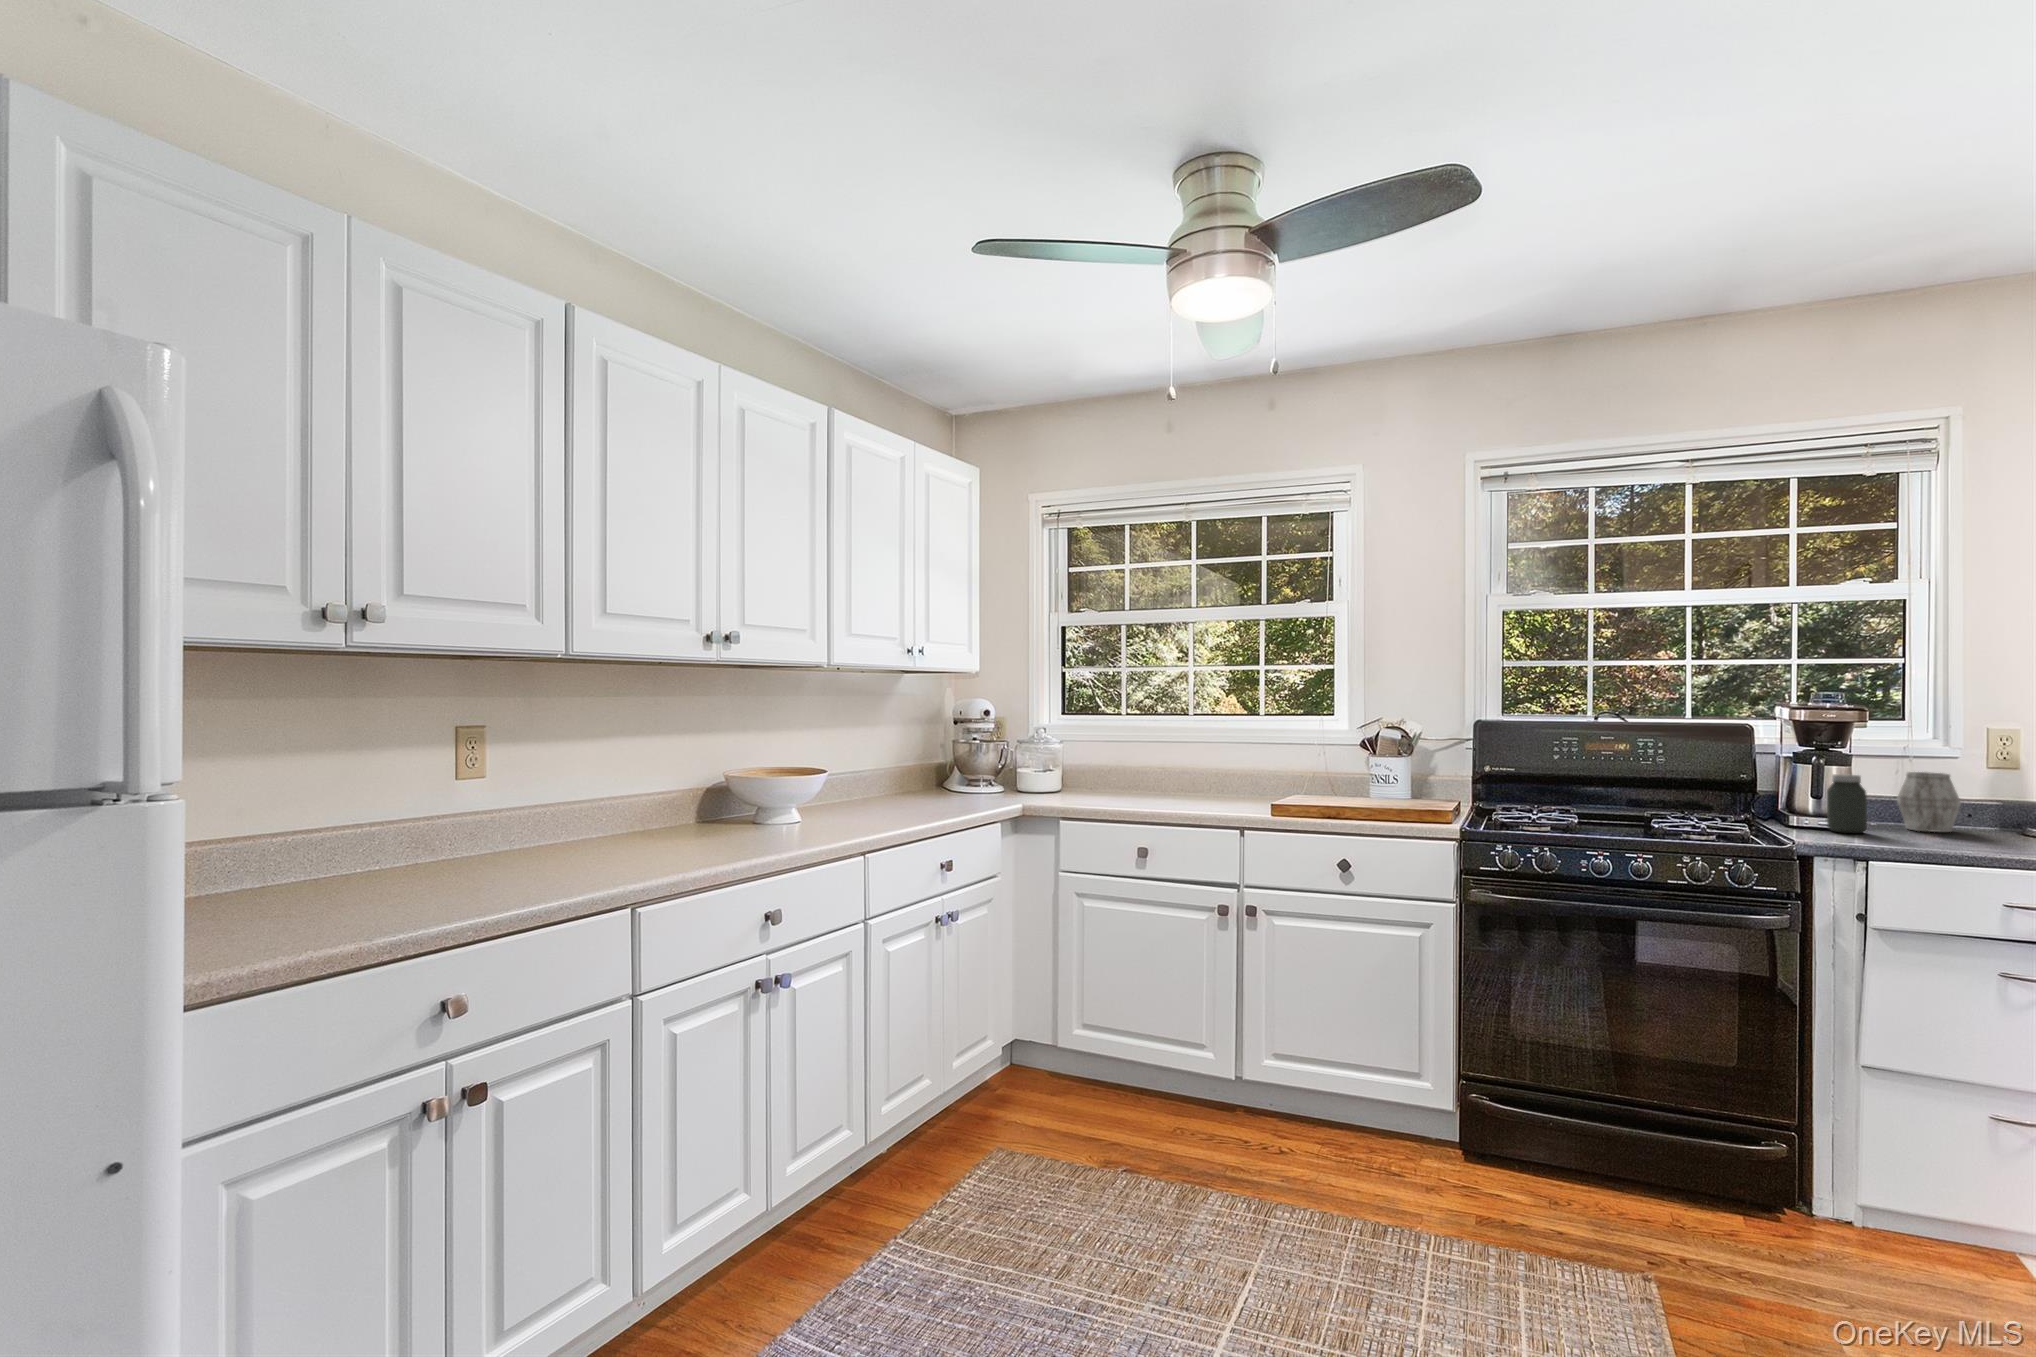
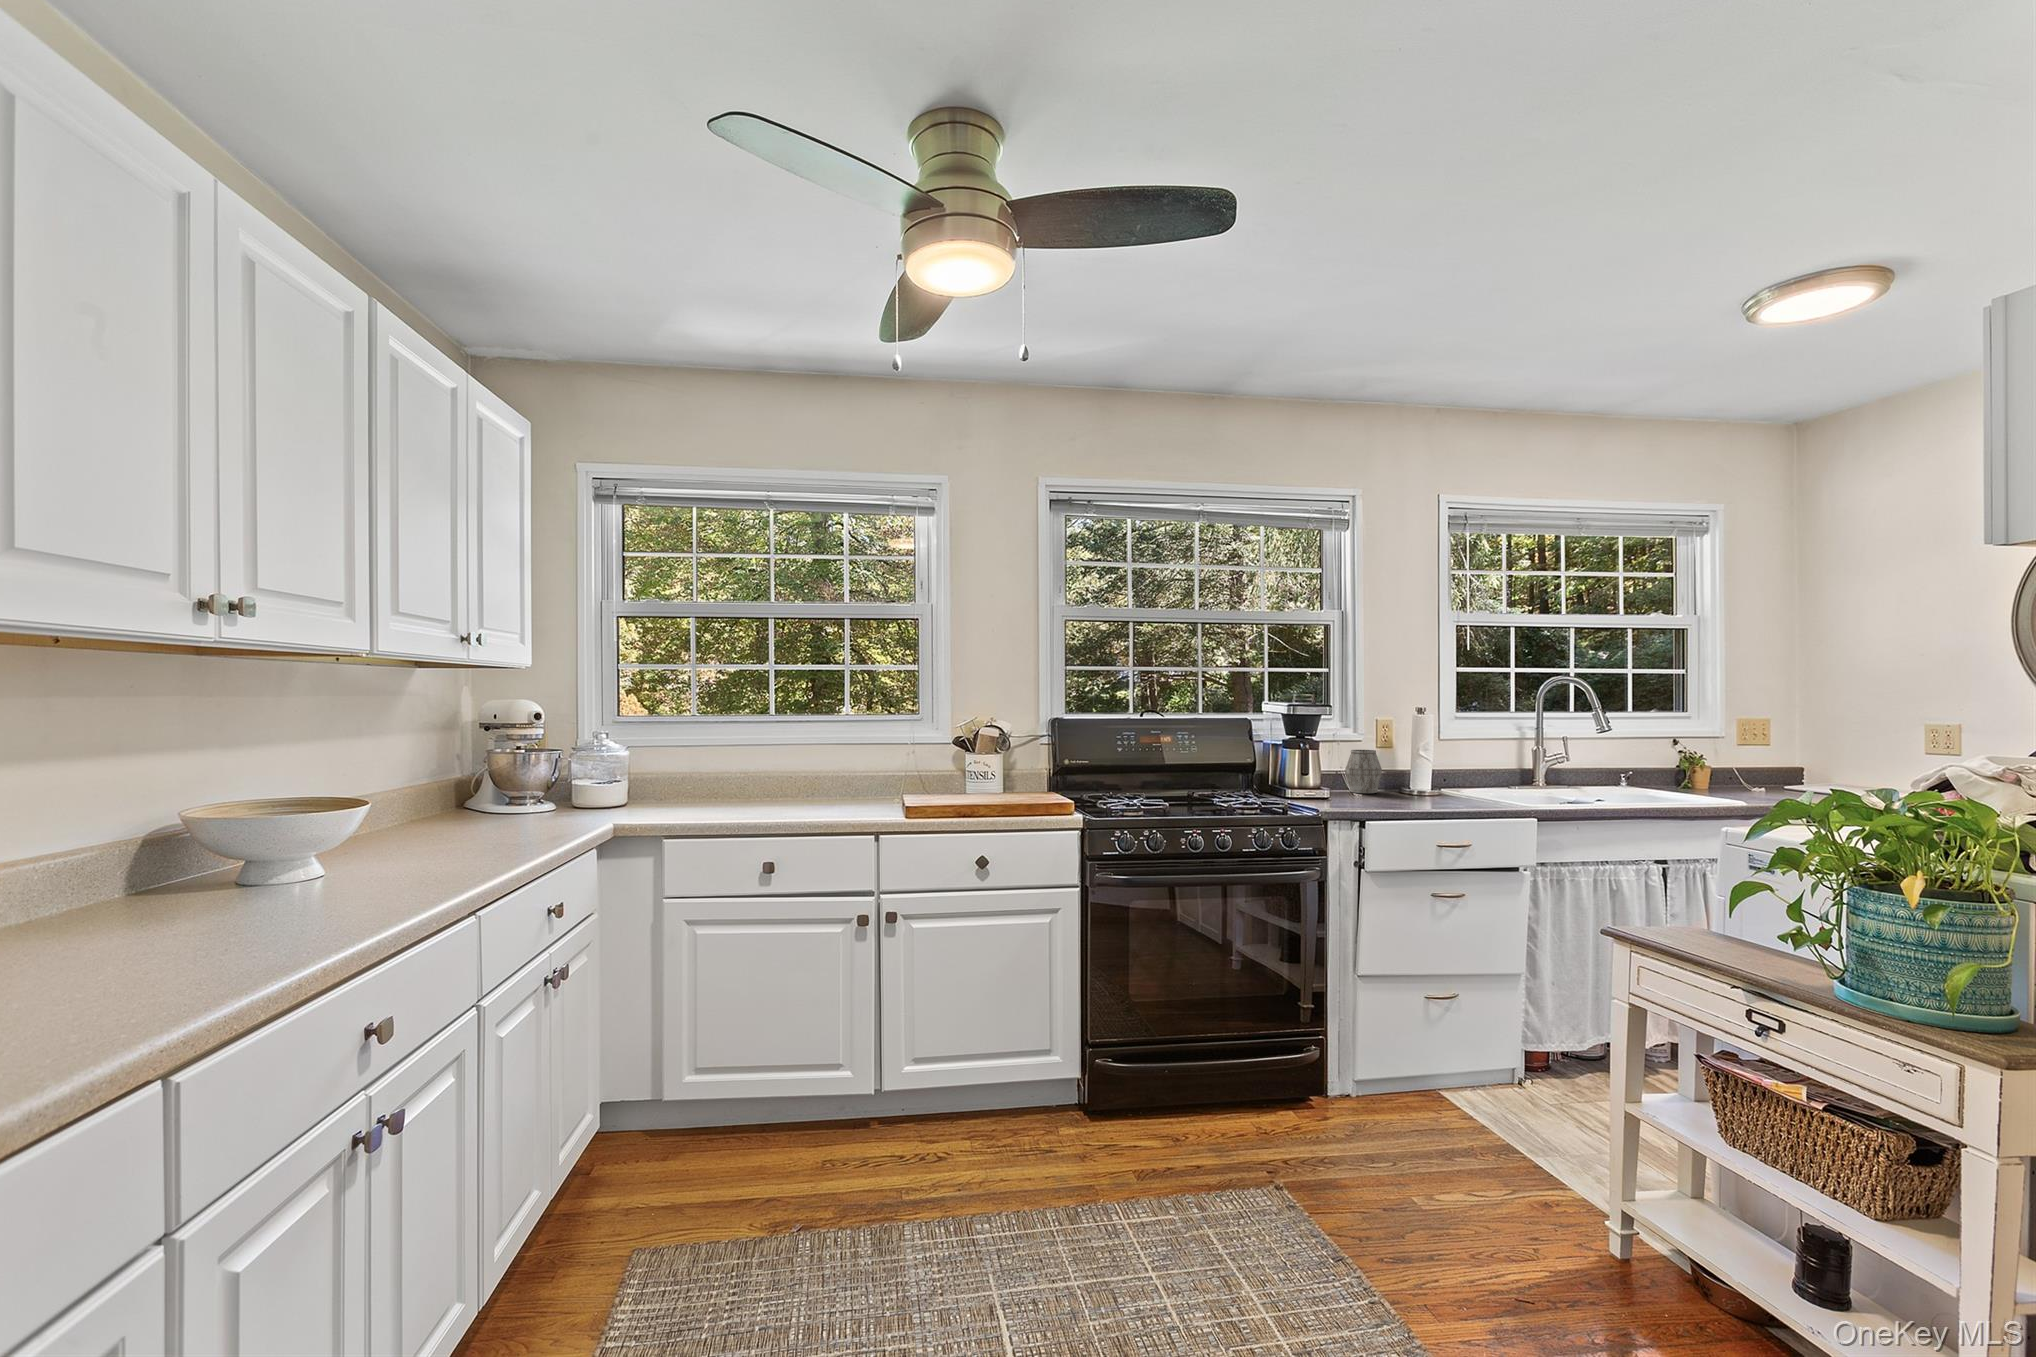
jar: present [1827,774,1867,833] -> none [1315,753,1339,798]

